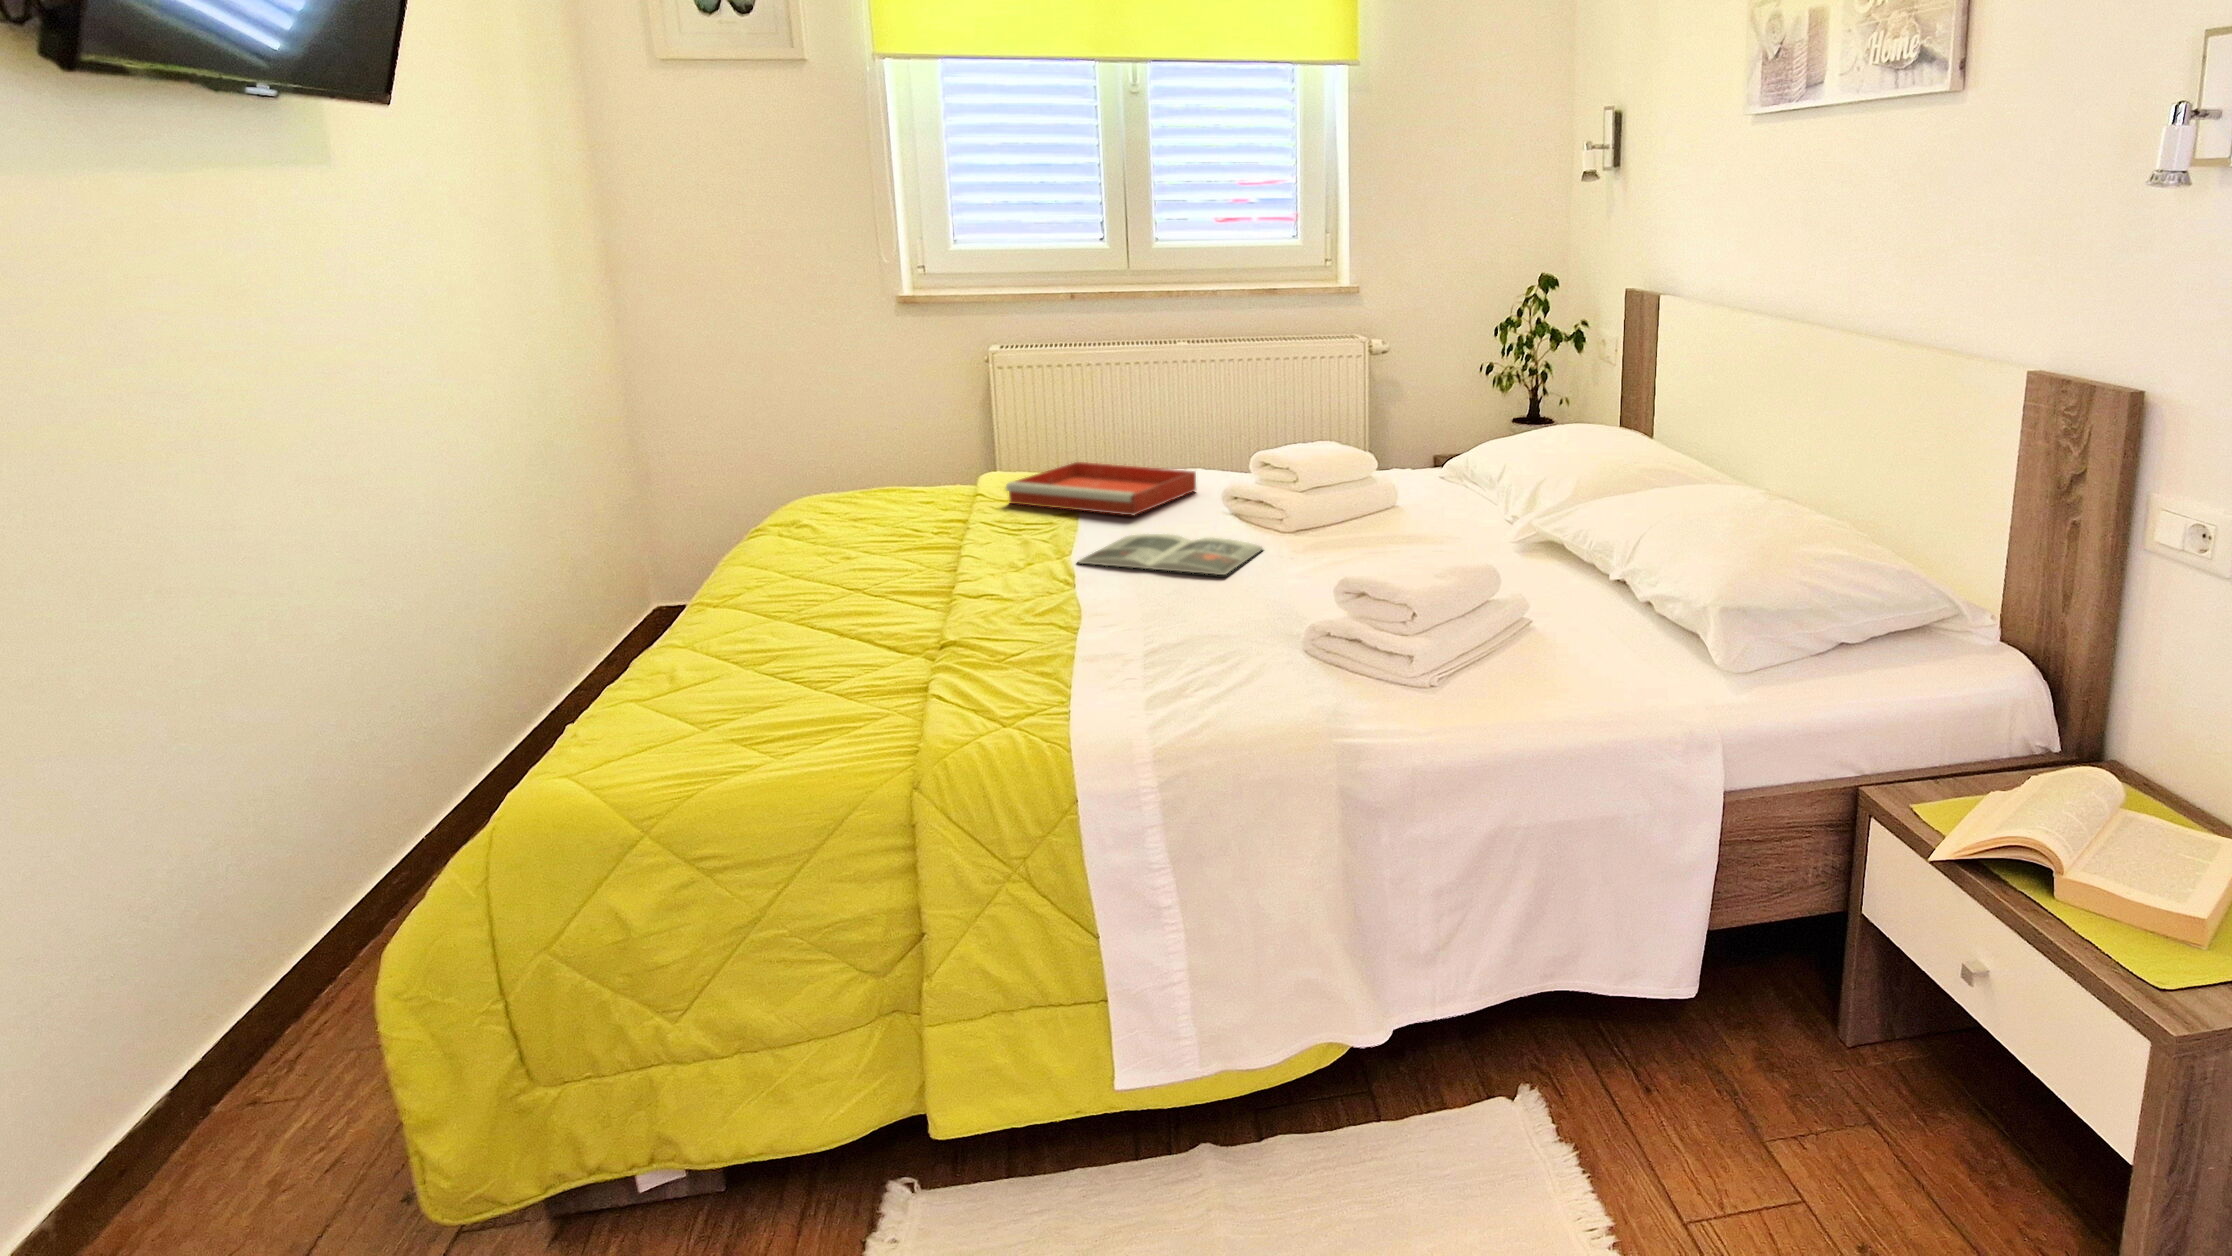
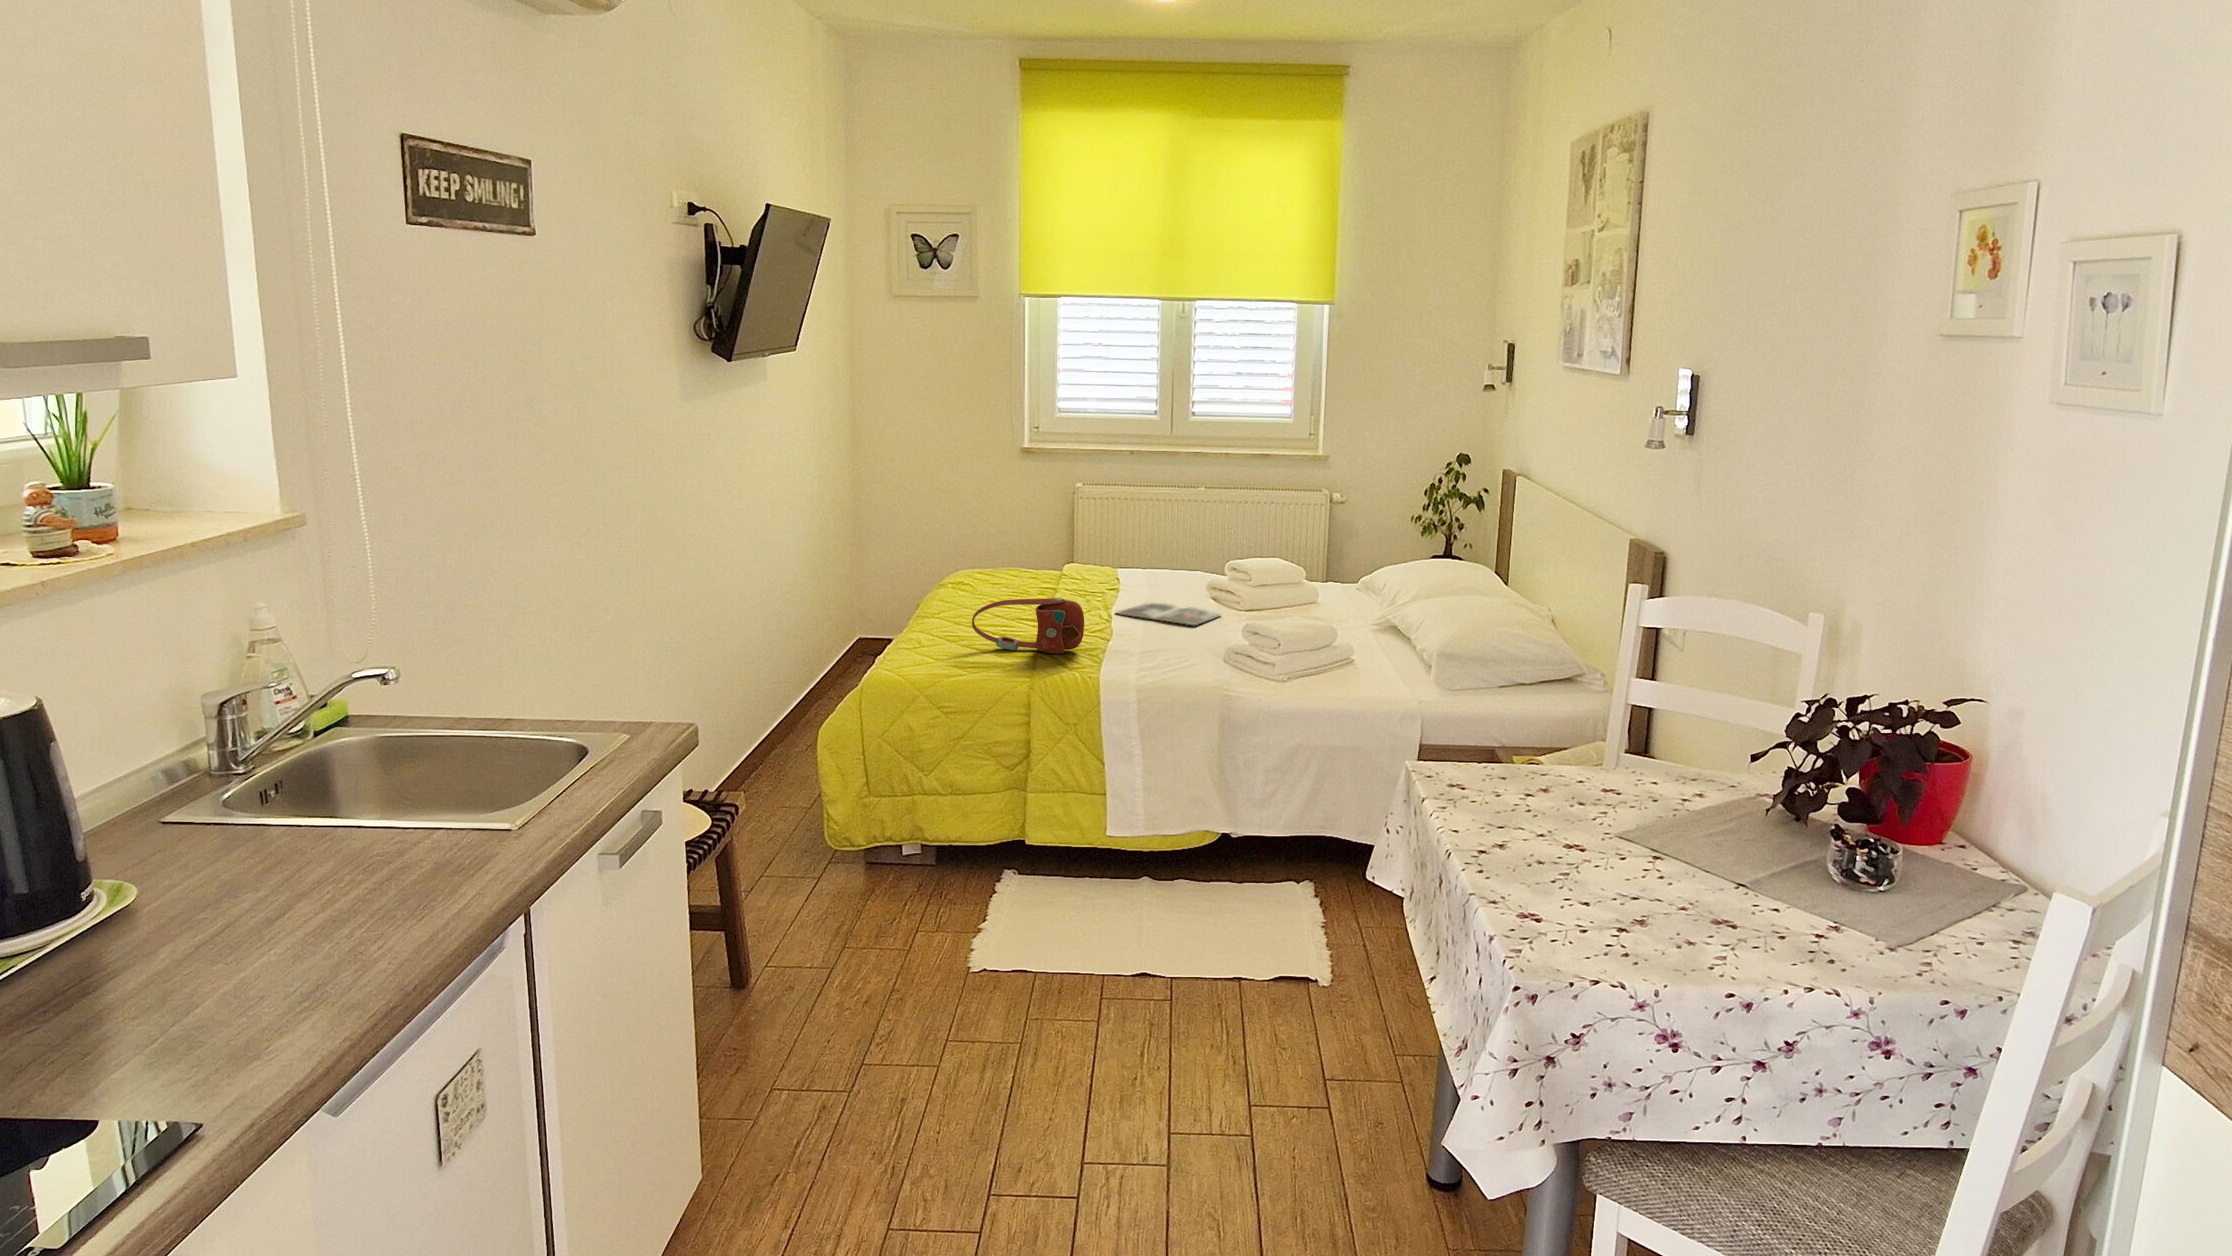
tray: present [1006,462,1196,515] -> none [1079,561,1193,593]
handbag: none [776,563,1021,677] -> present [972,598,1084,654]

